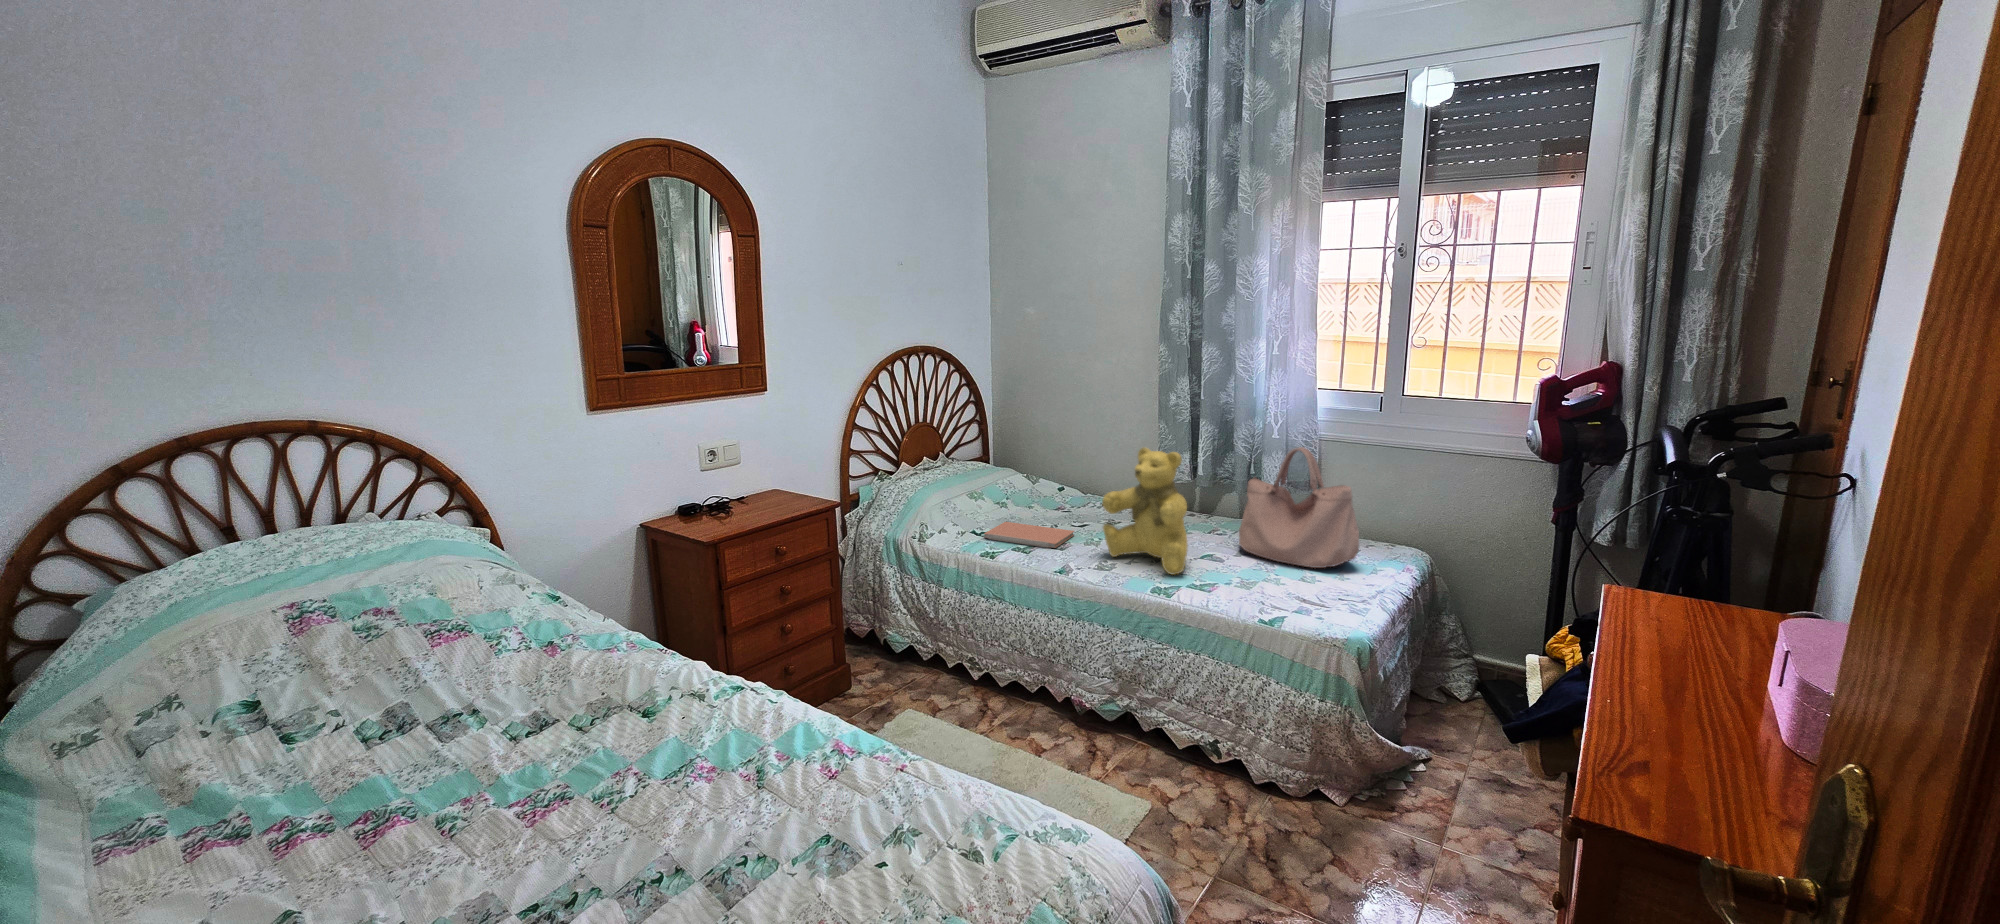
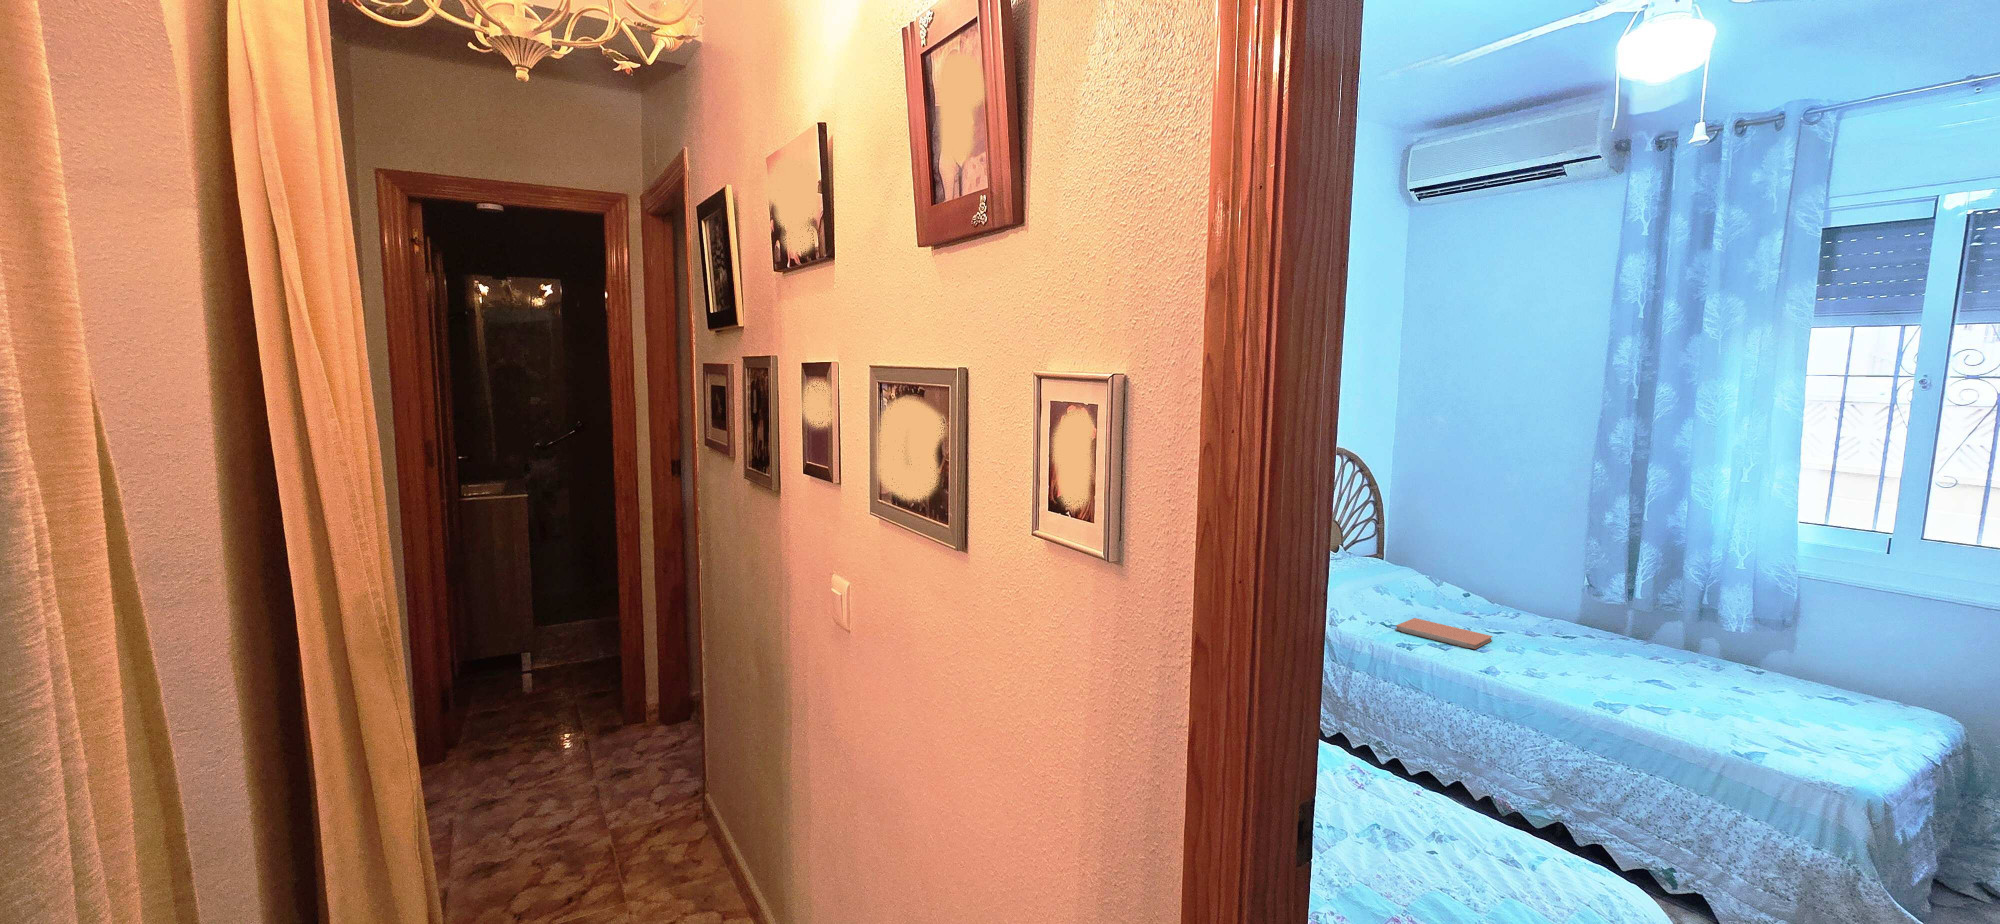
handbag: present [1239,447,1359,568] -> none [1694,582,1861,715]
teddy bear: present [1102,448,1188,575] -> none [1532,562,1637,693]

